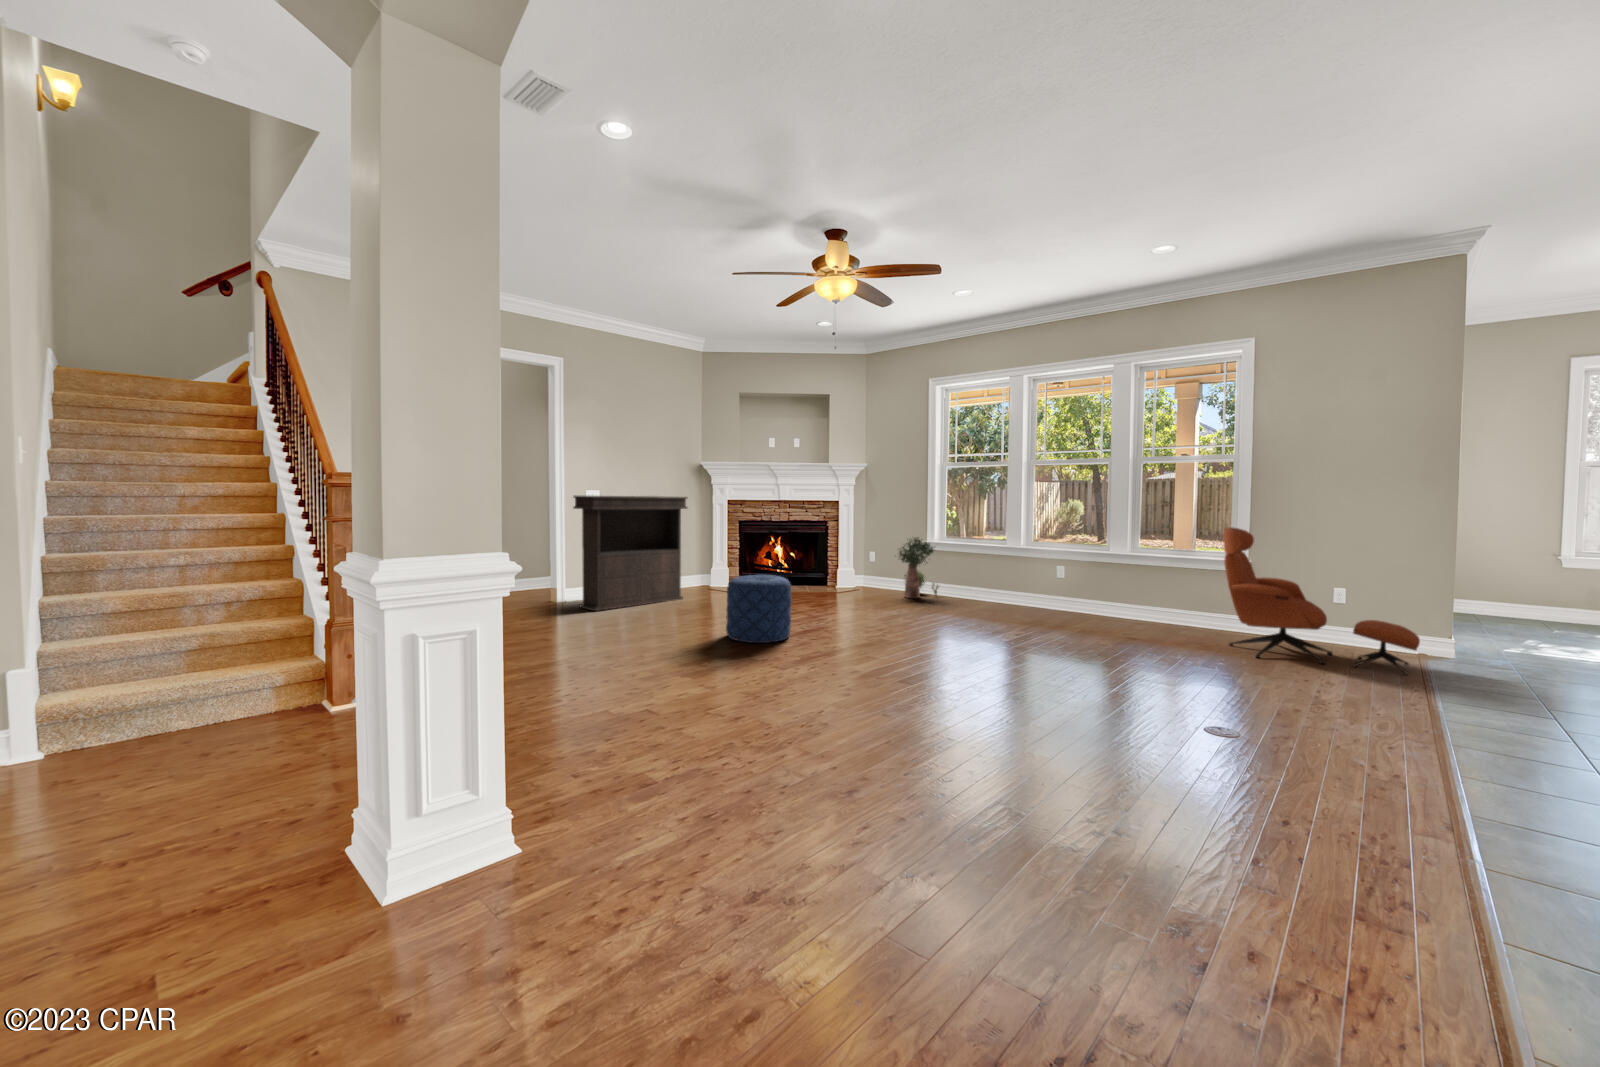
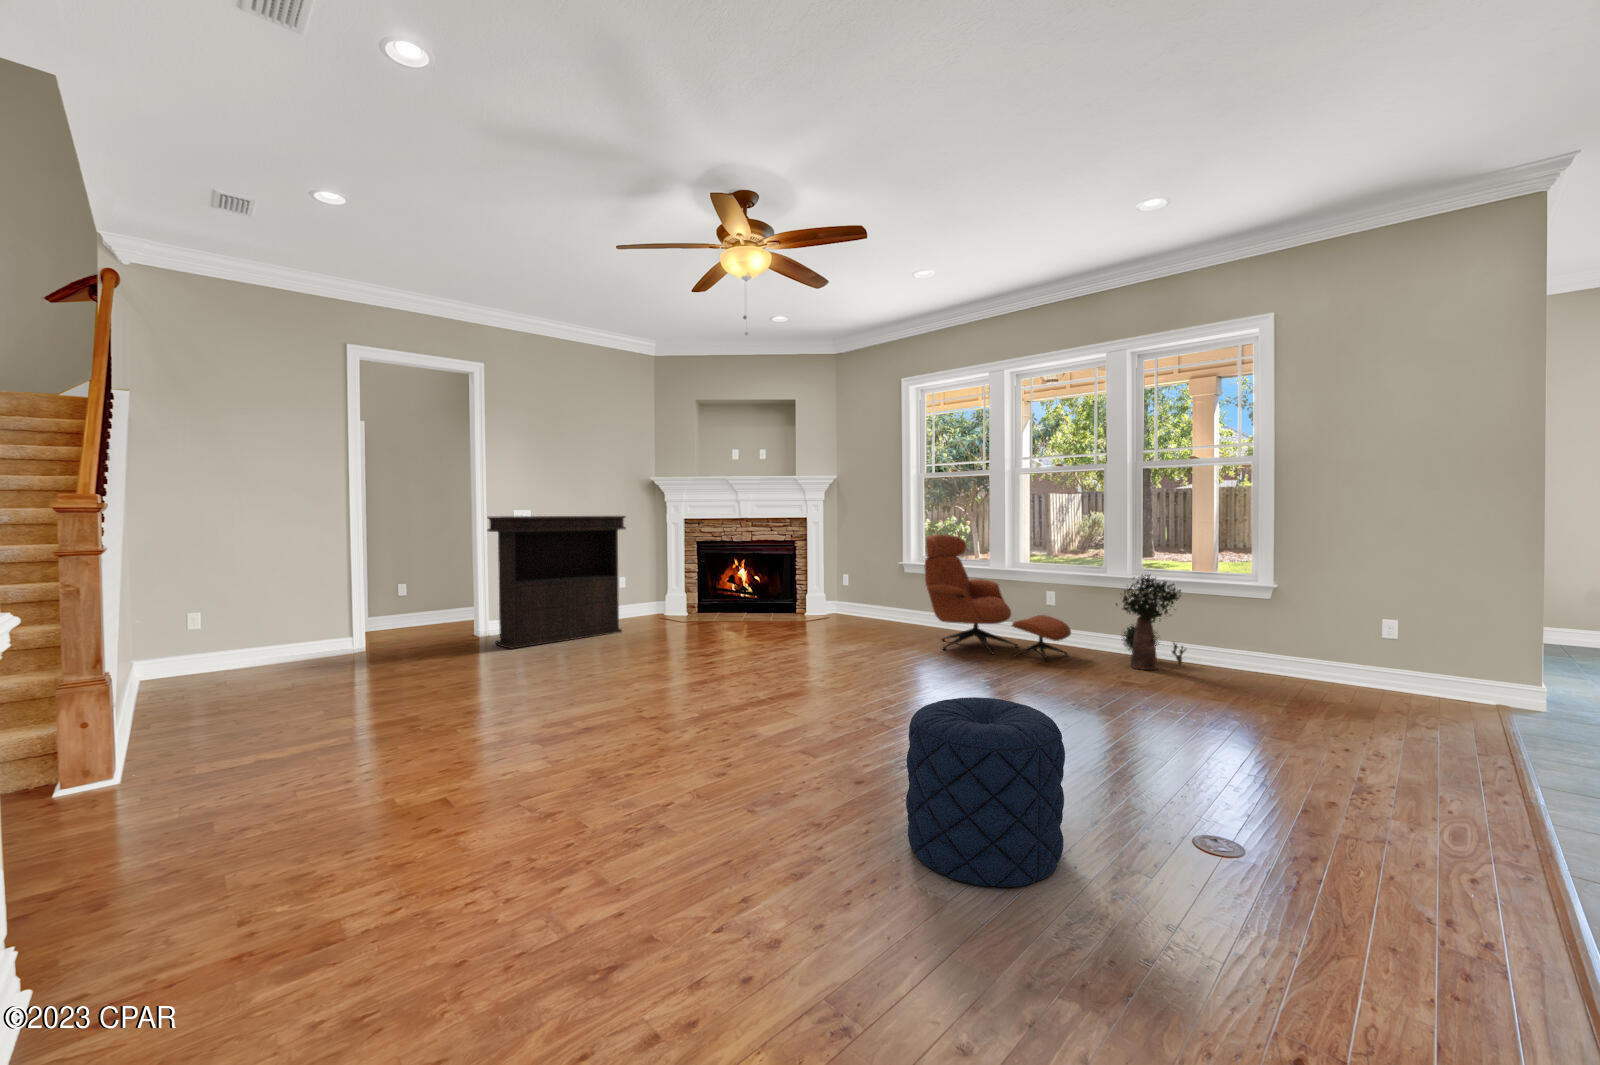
lounge chair: present [1223,527,1420,674] -> present [925,535,1071,661]
potted plant: present [899,537,938,598] -> present [1116,575,1186,670]
pouf: present [726,575,792,643] -> present [906,697,1065,887]

